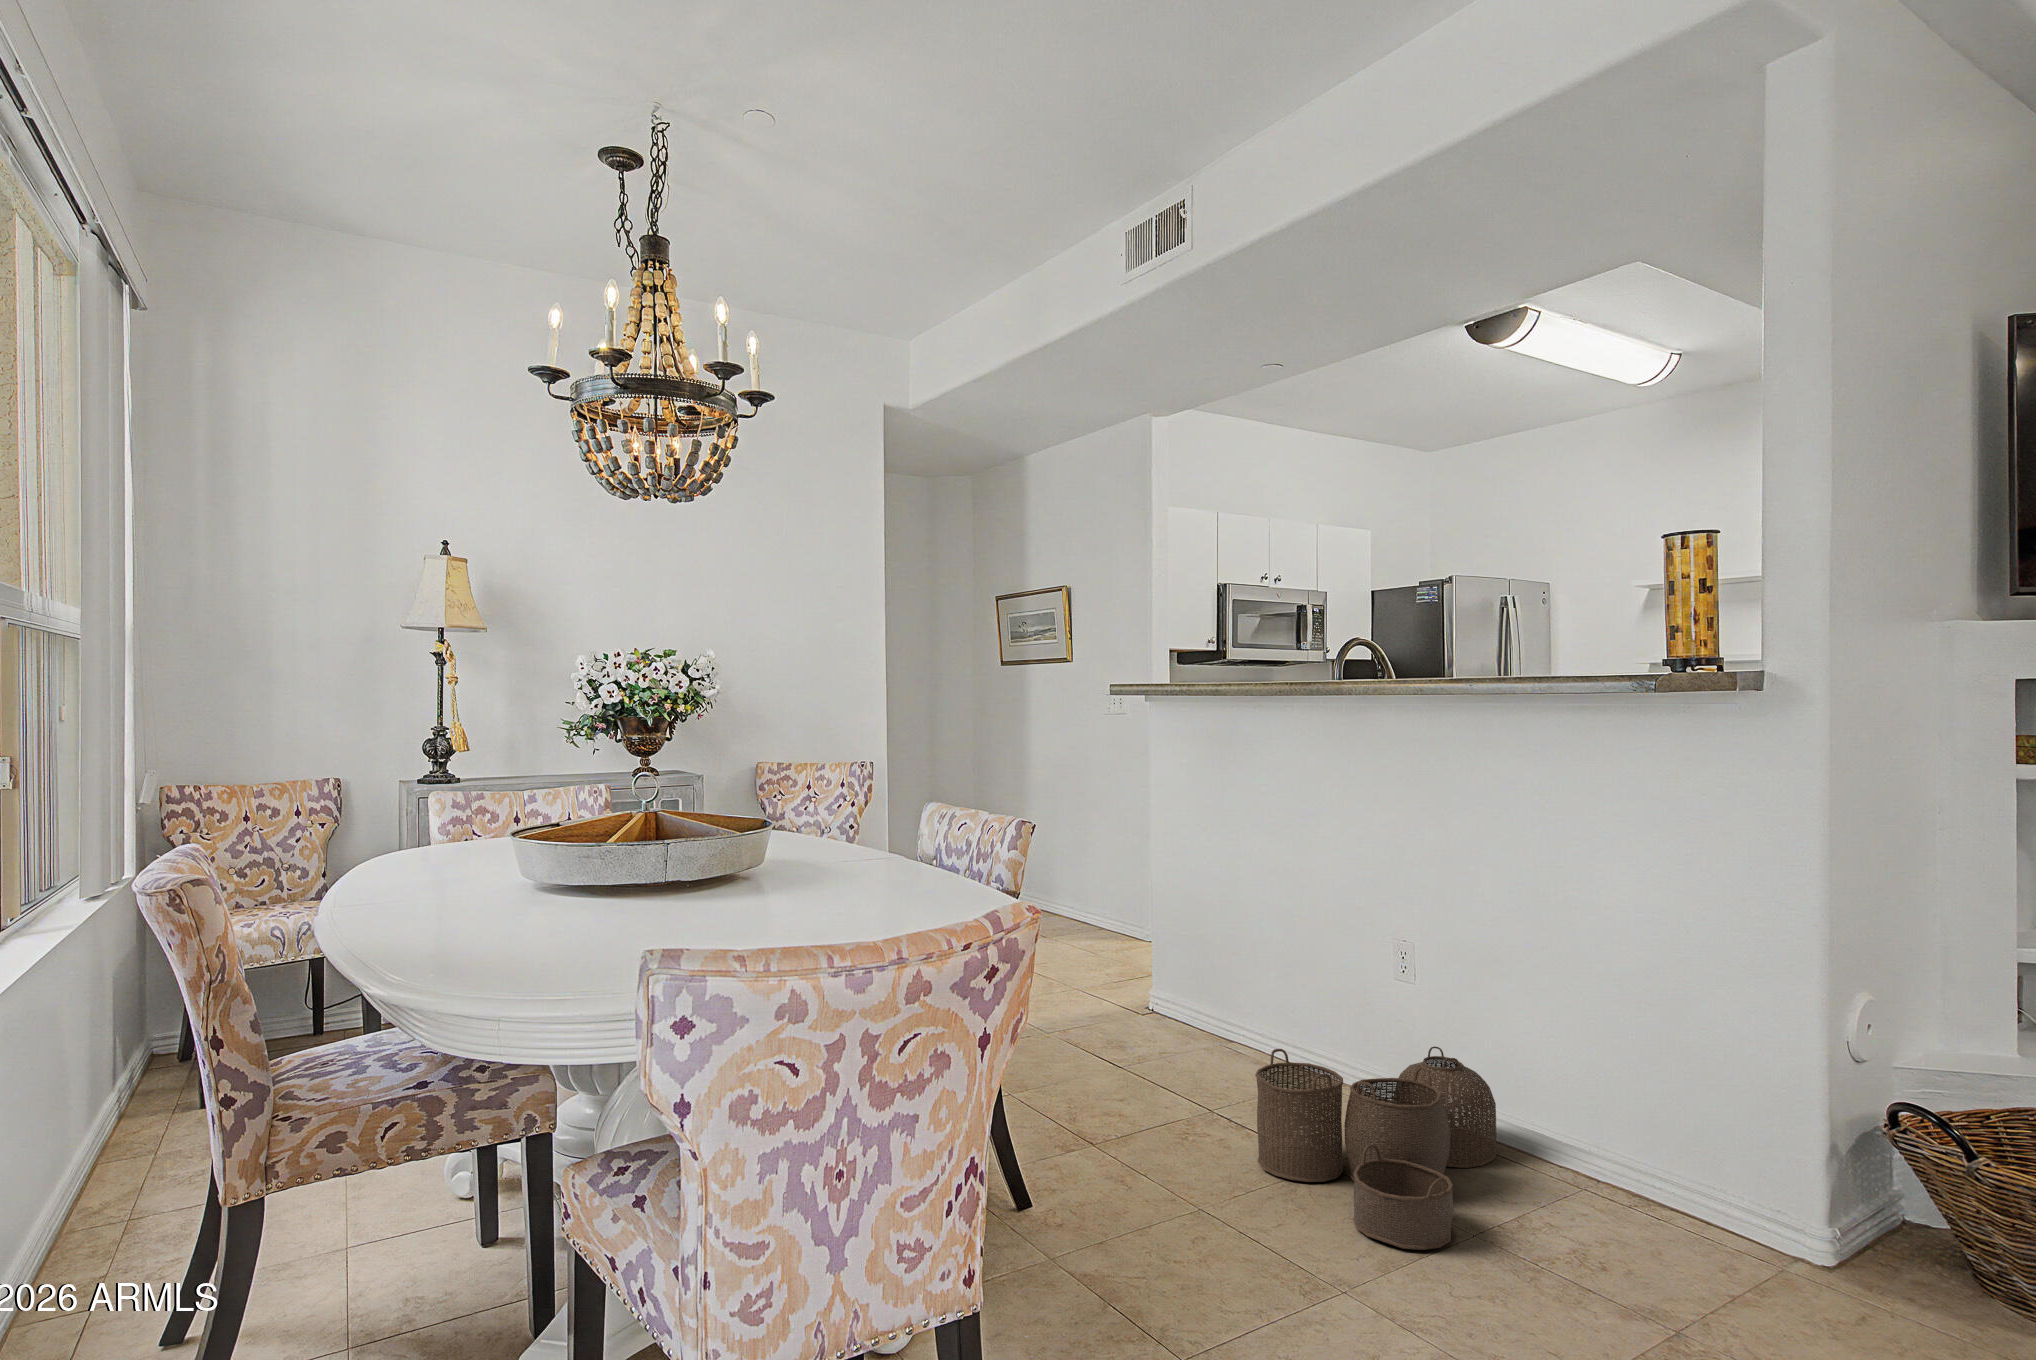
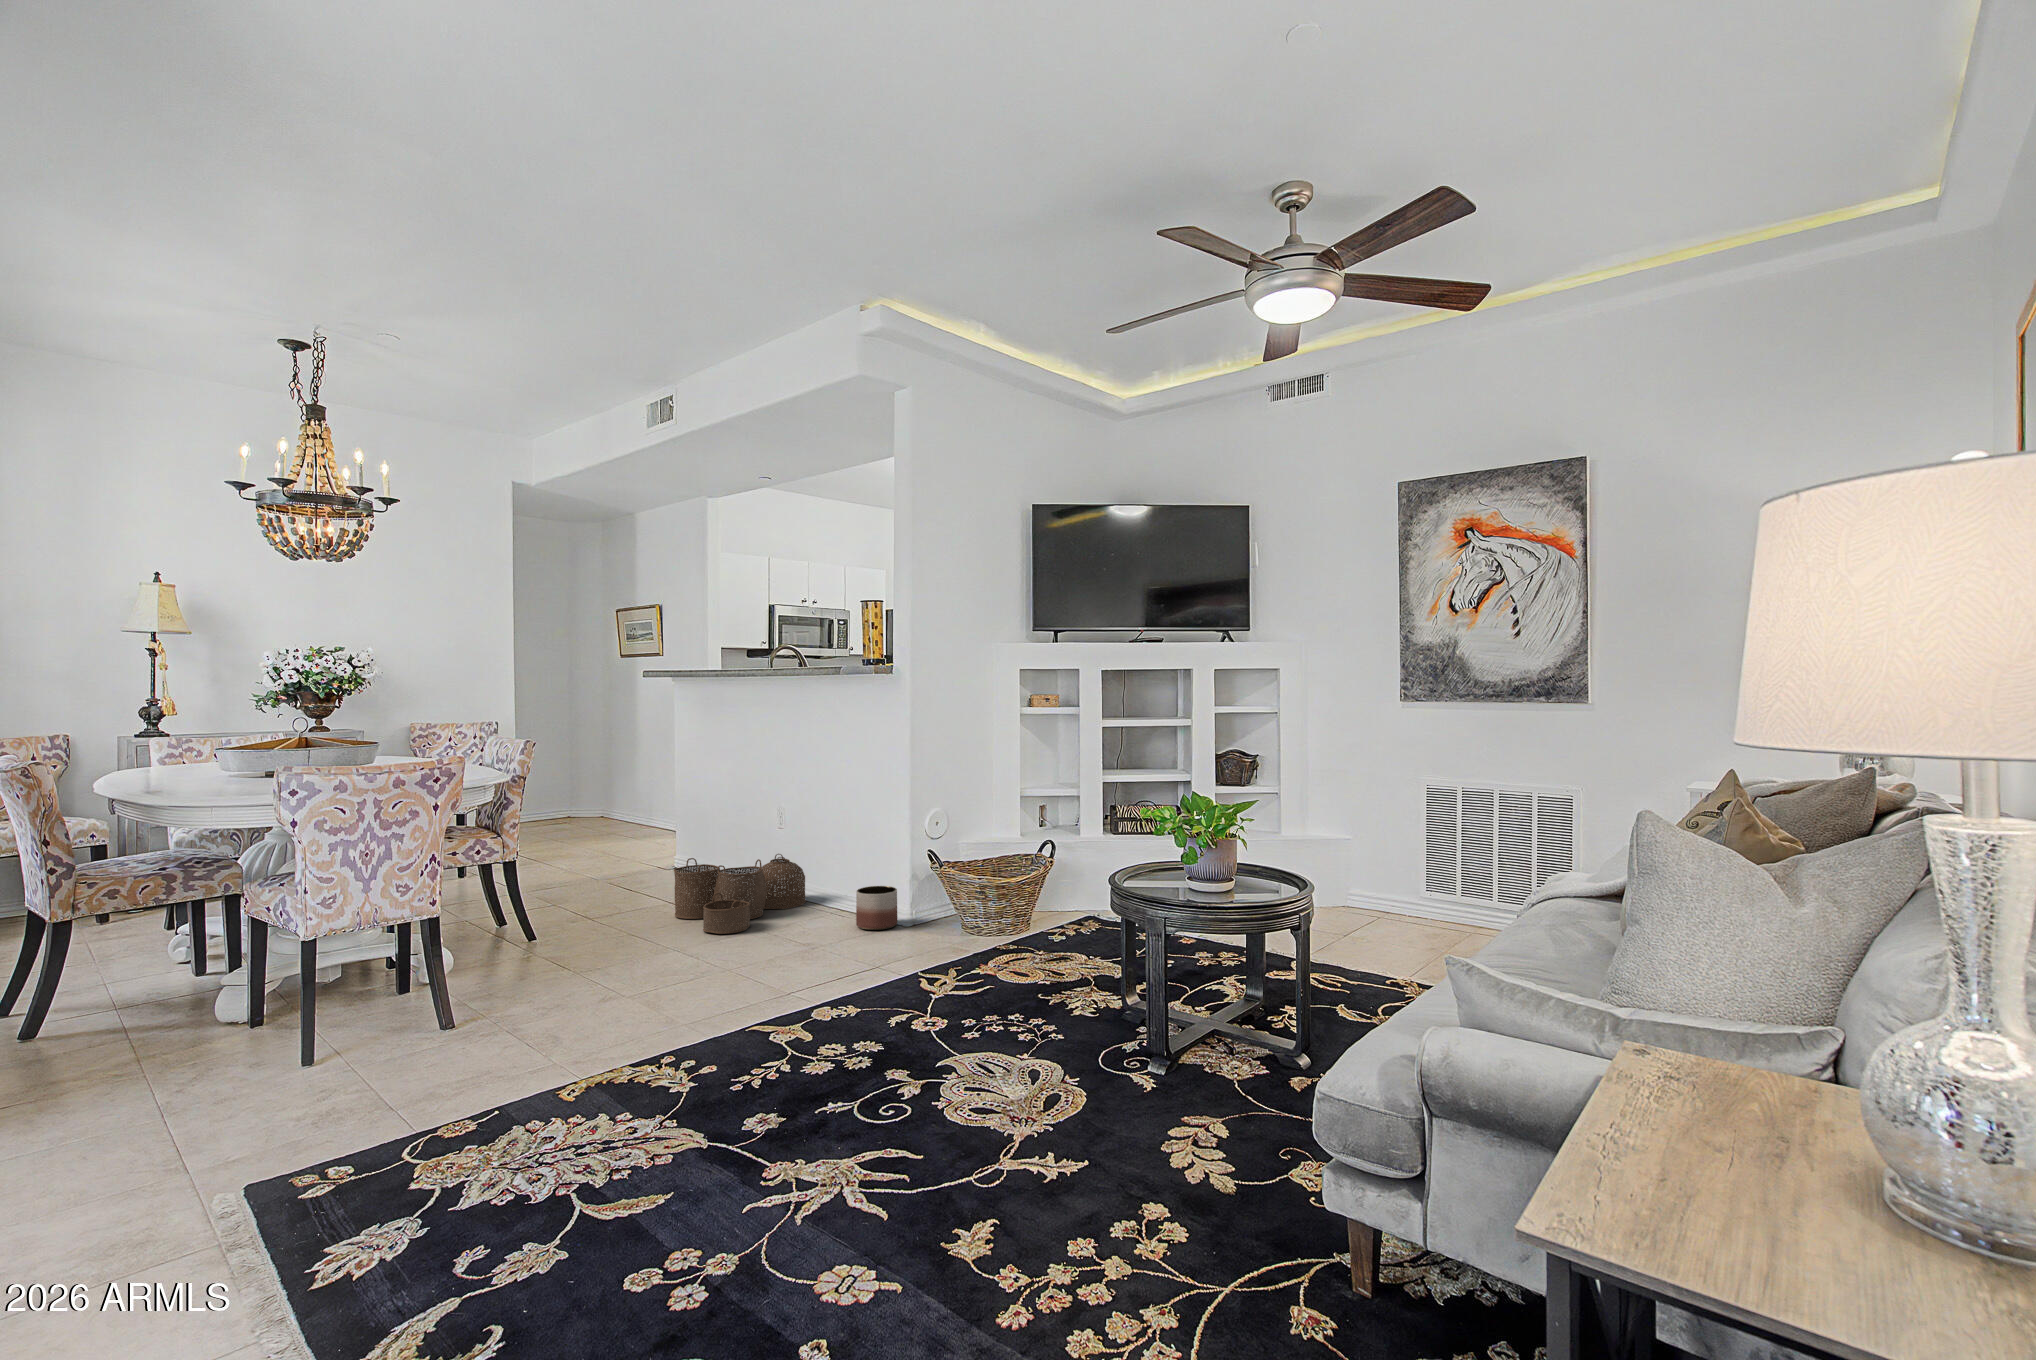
planter: none [1705,1168,1814,1287] -> present [856,886,898,930]

